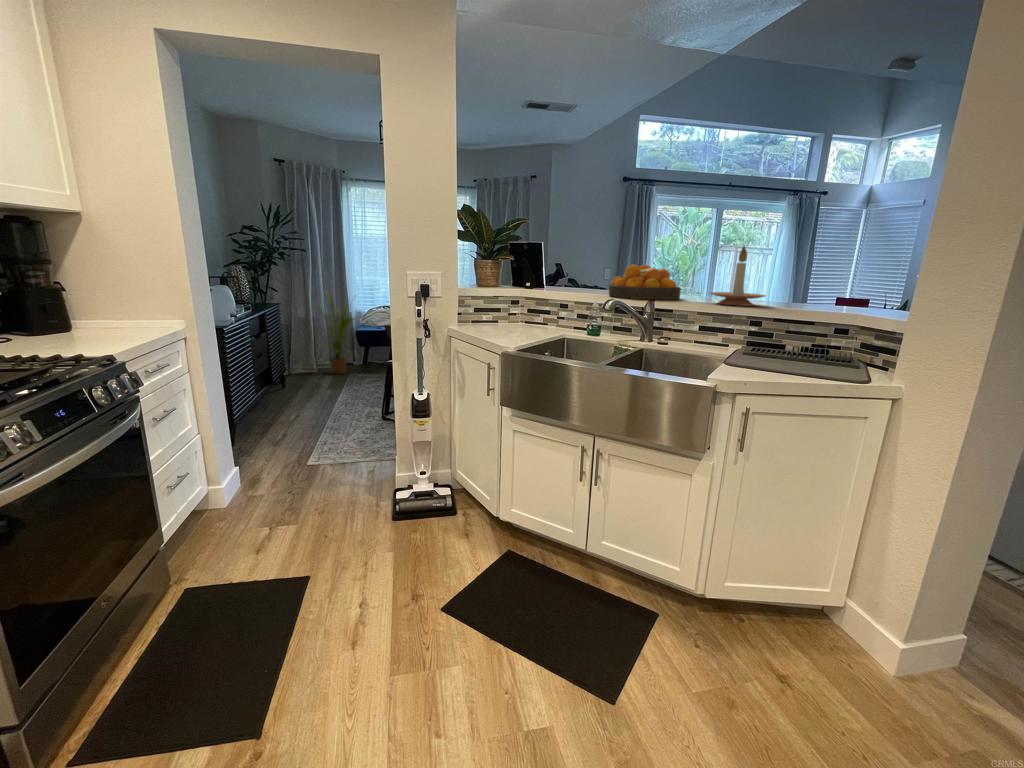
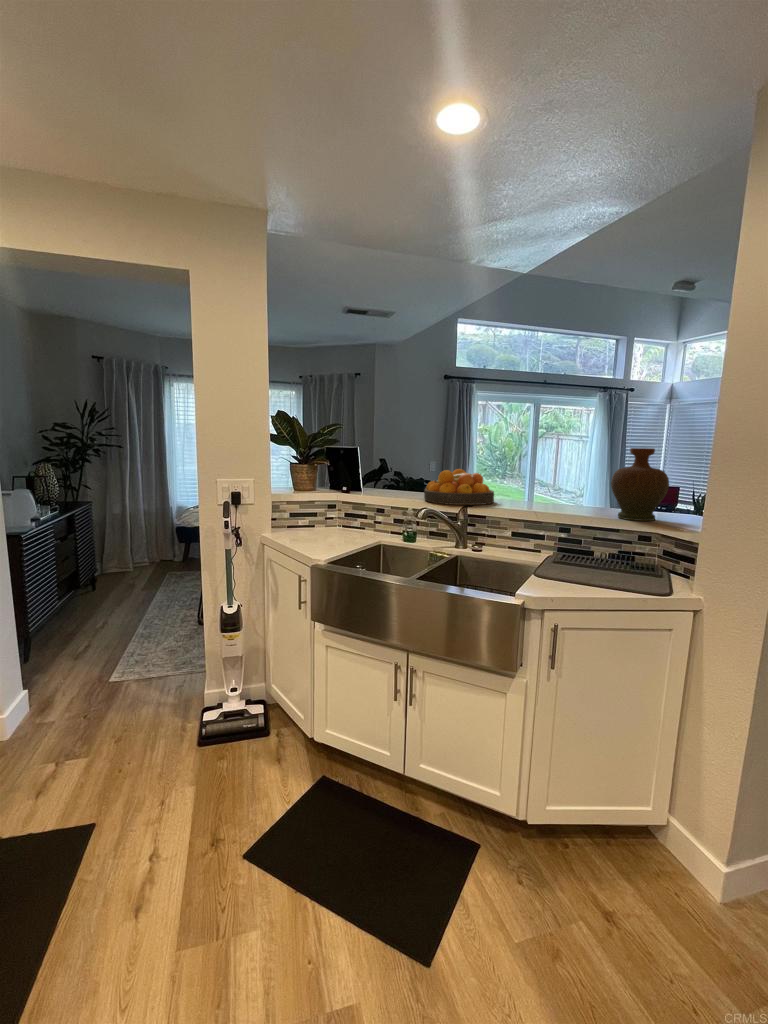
decorative vase: none [810,236,875,313] -> present [611,448,669,521]
candle holder: present [710,246,766,306] -> none [519,453,574,512]
house plant: present [315,294,354,374] -> none [123,486,177,574]

